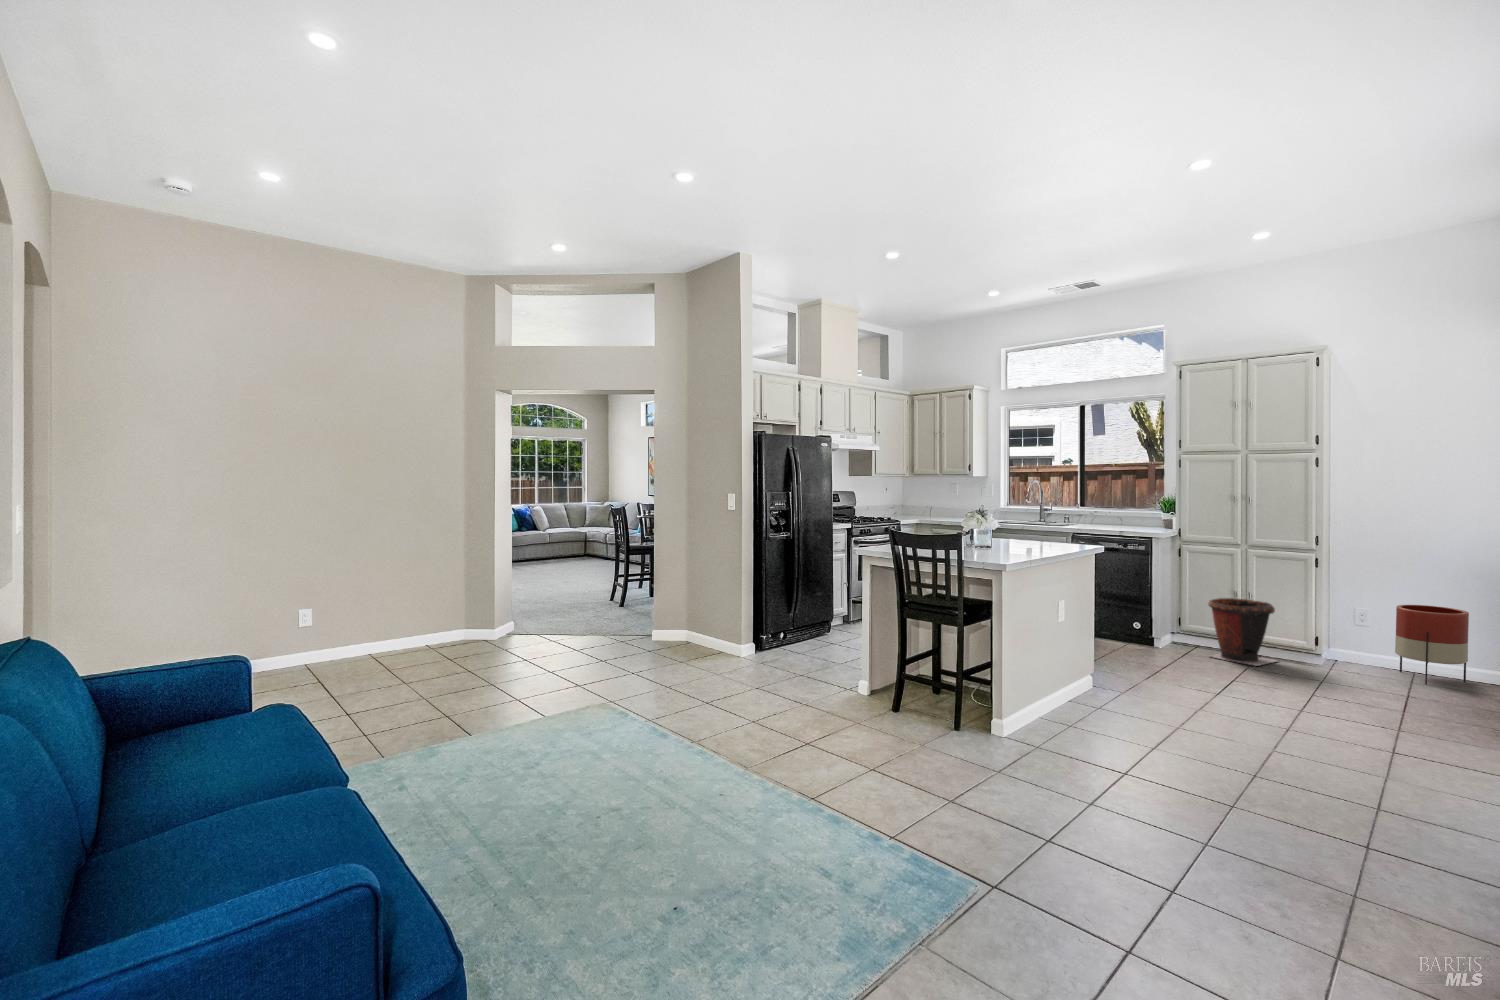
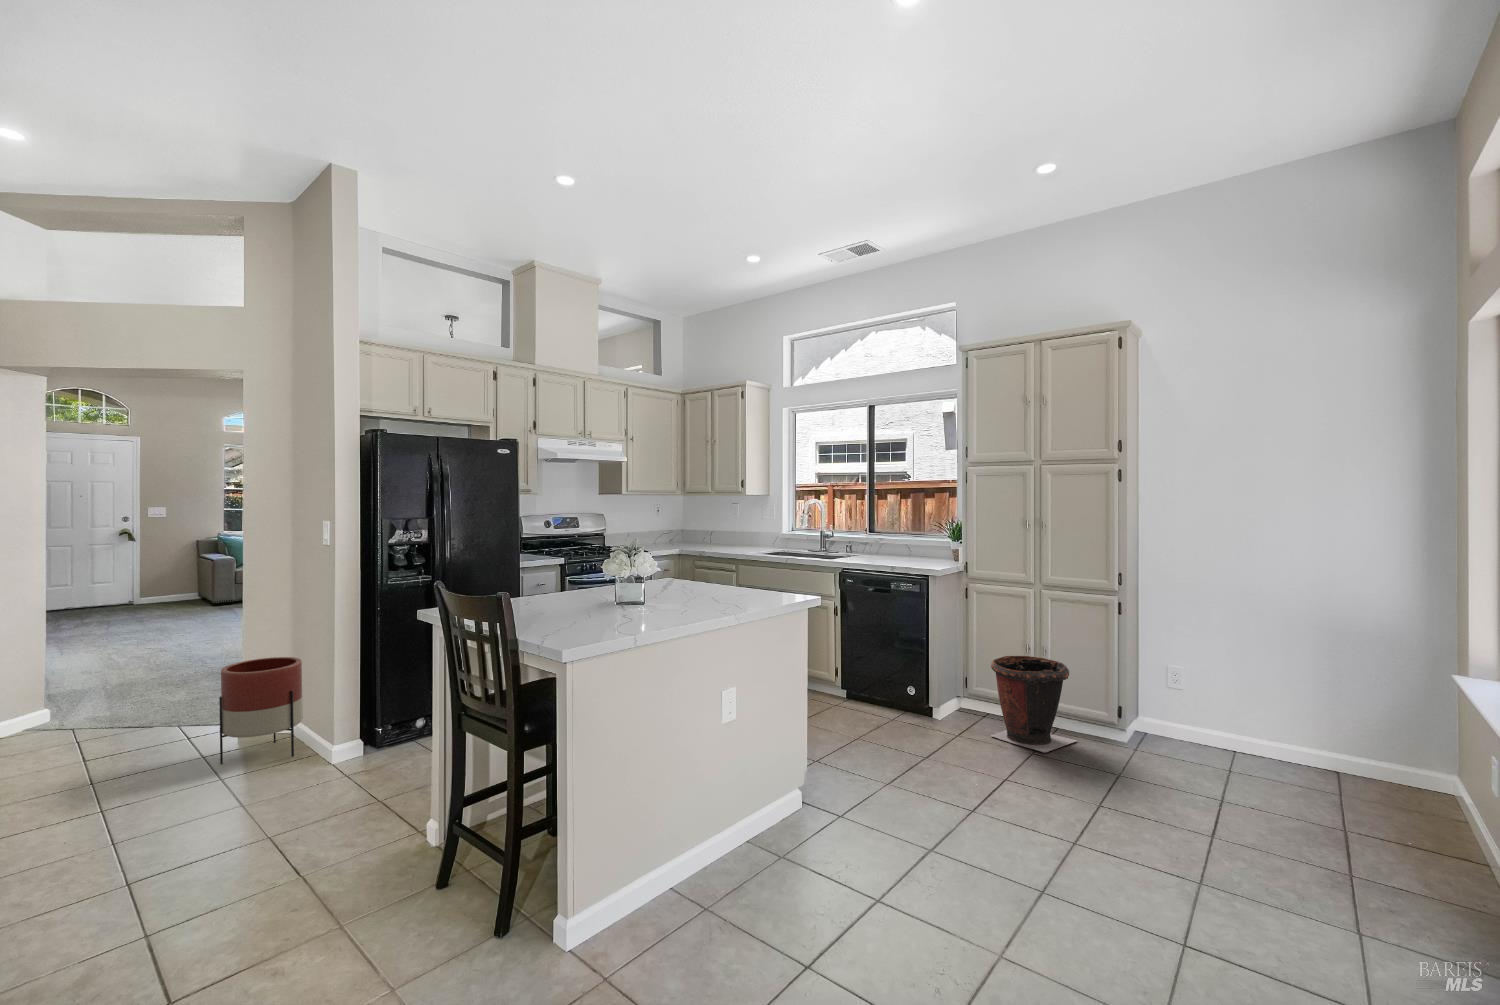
planter: present [1395,605,1469,685] -> present [219,657,303,764]

